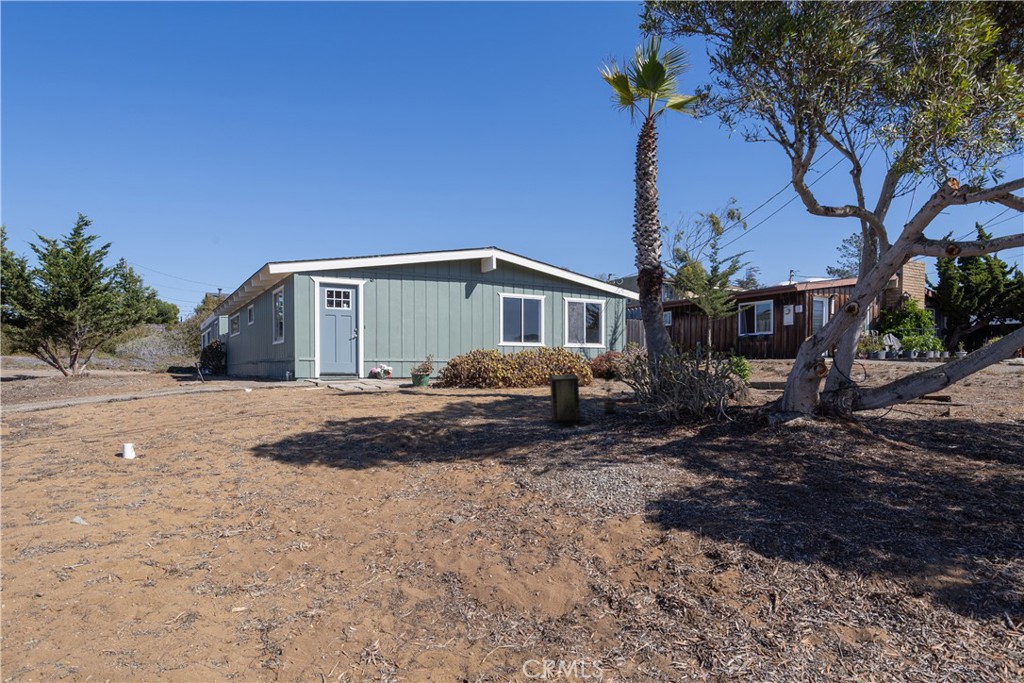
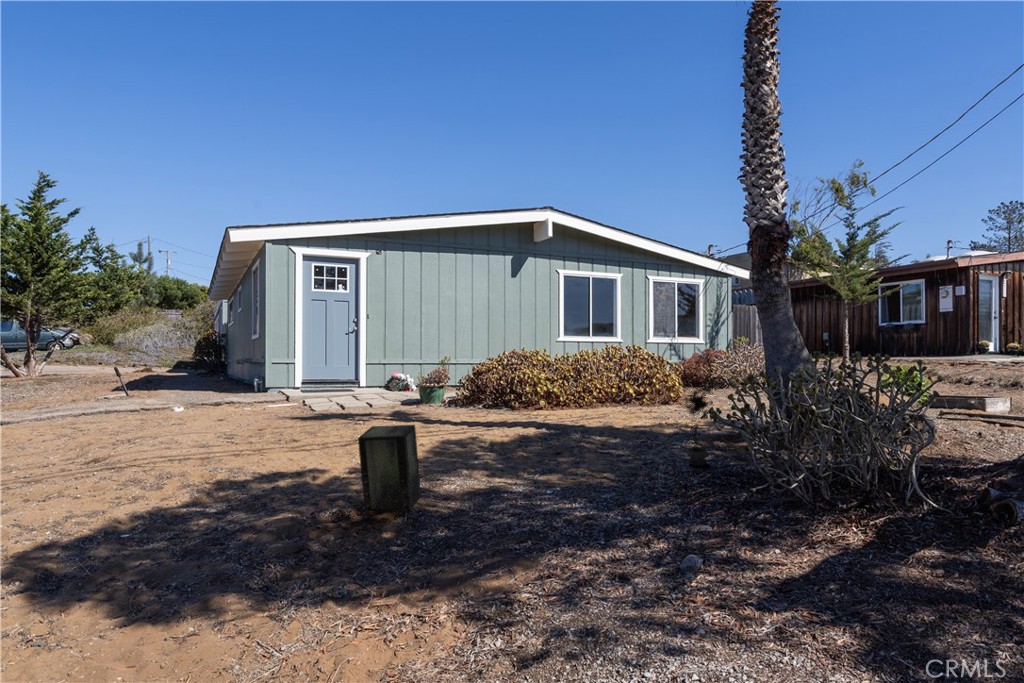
storage box: present [550,374,580,422] -> present [358,425,421,513]

